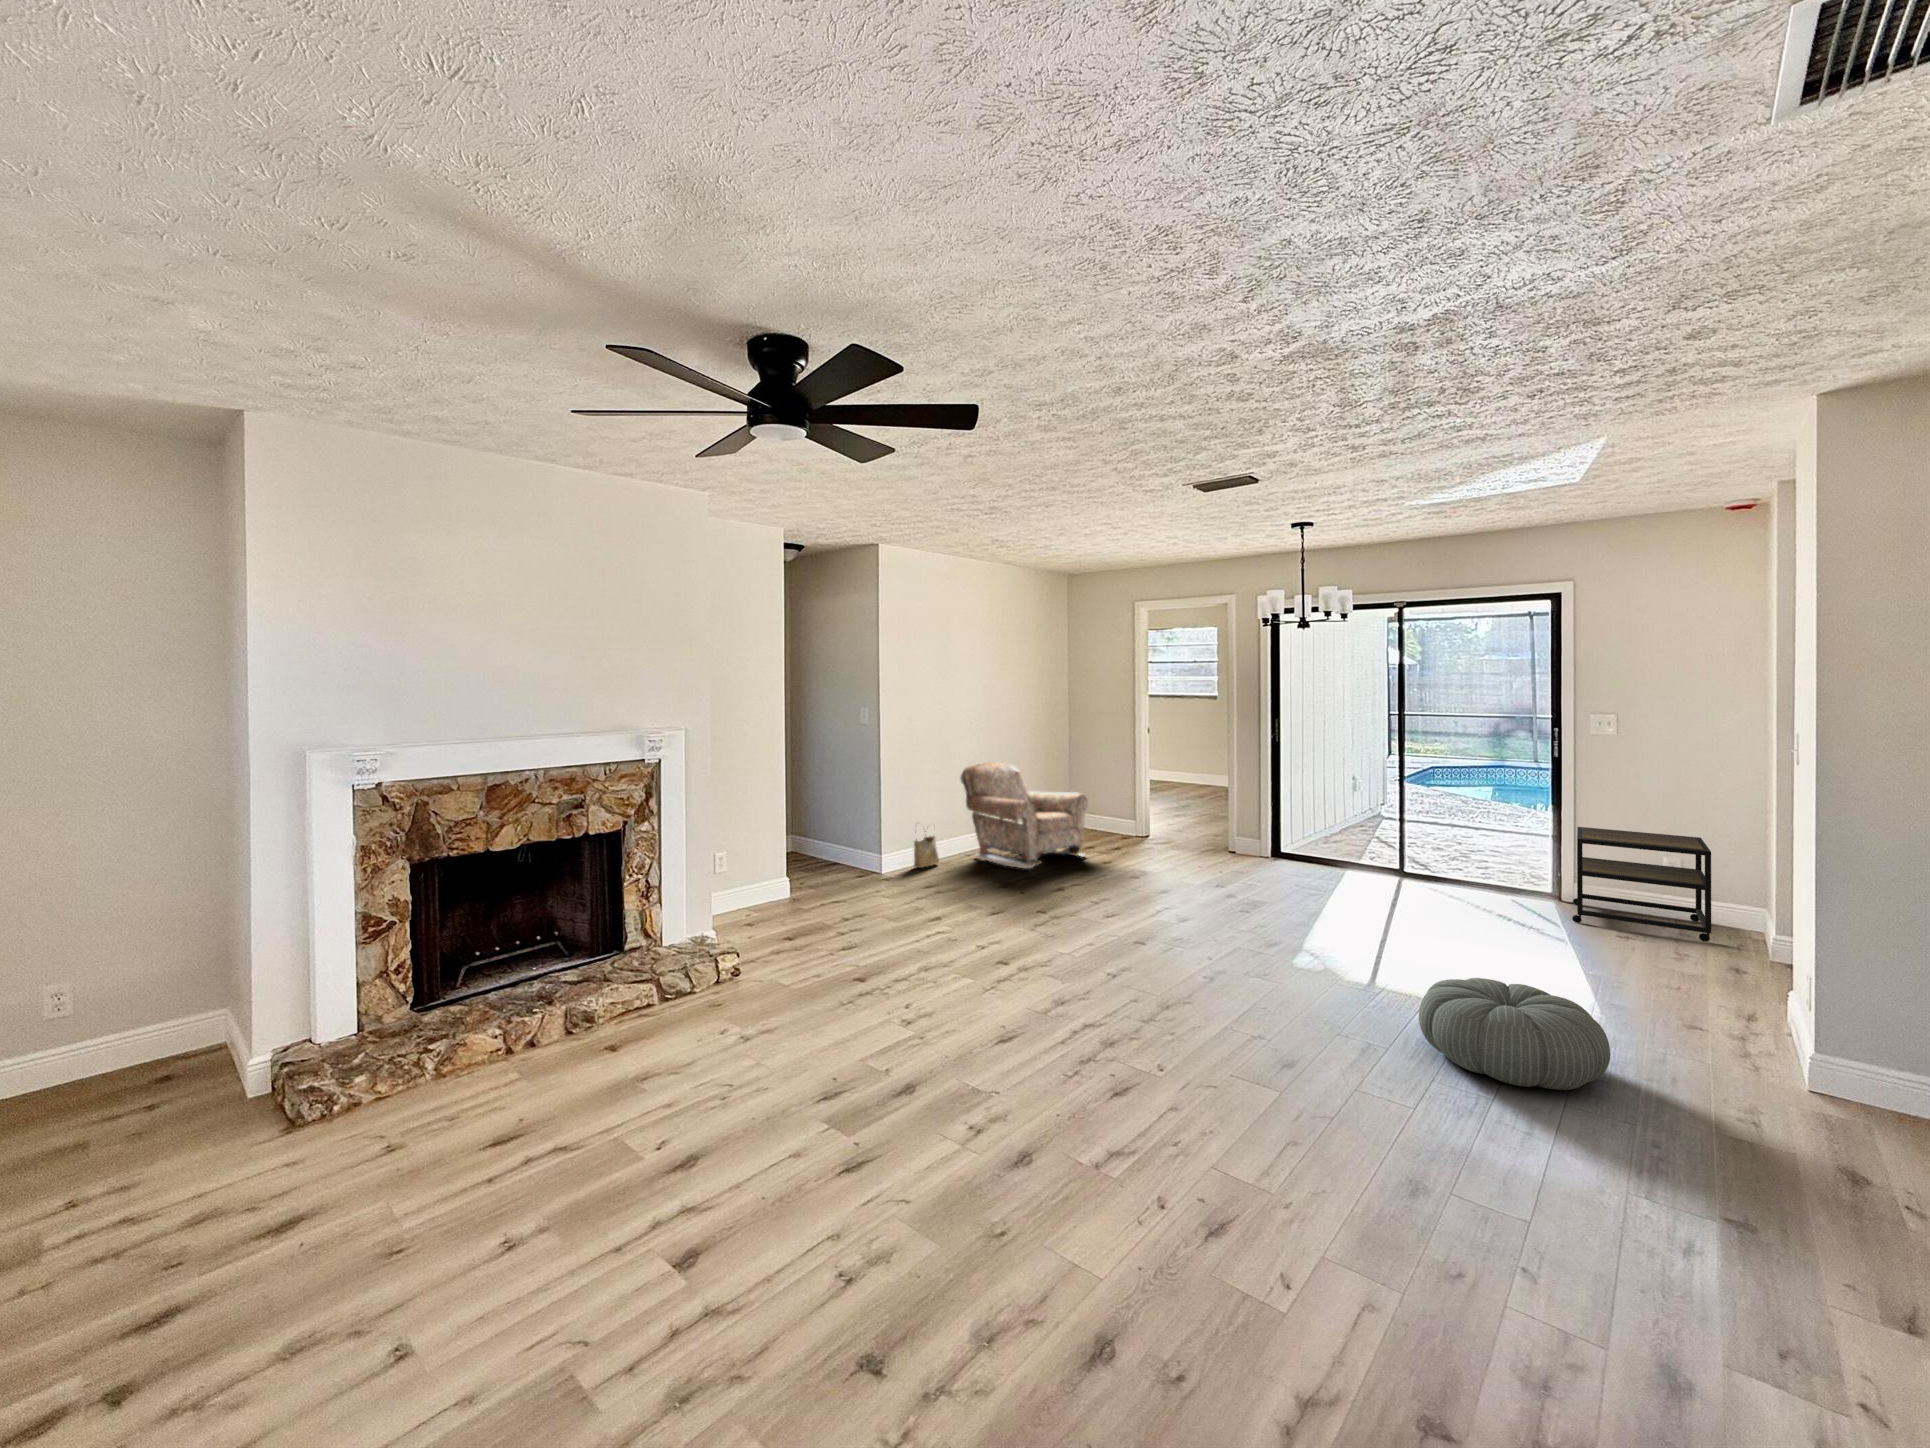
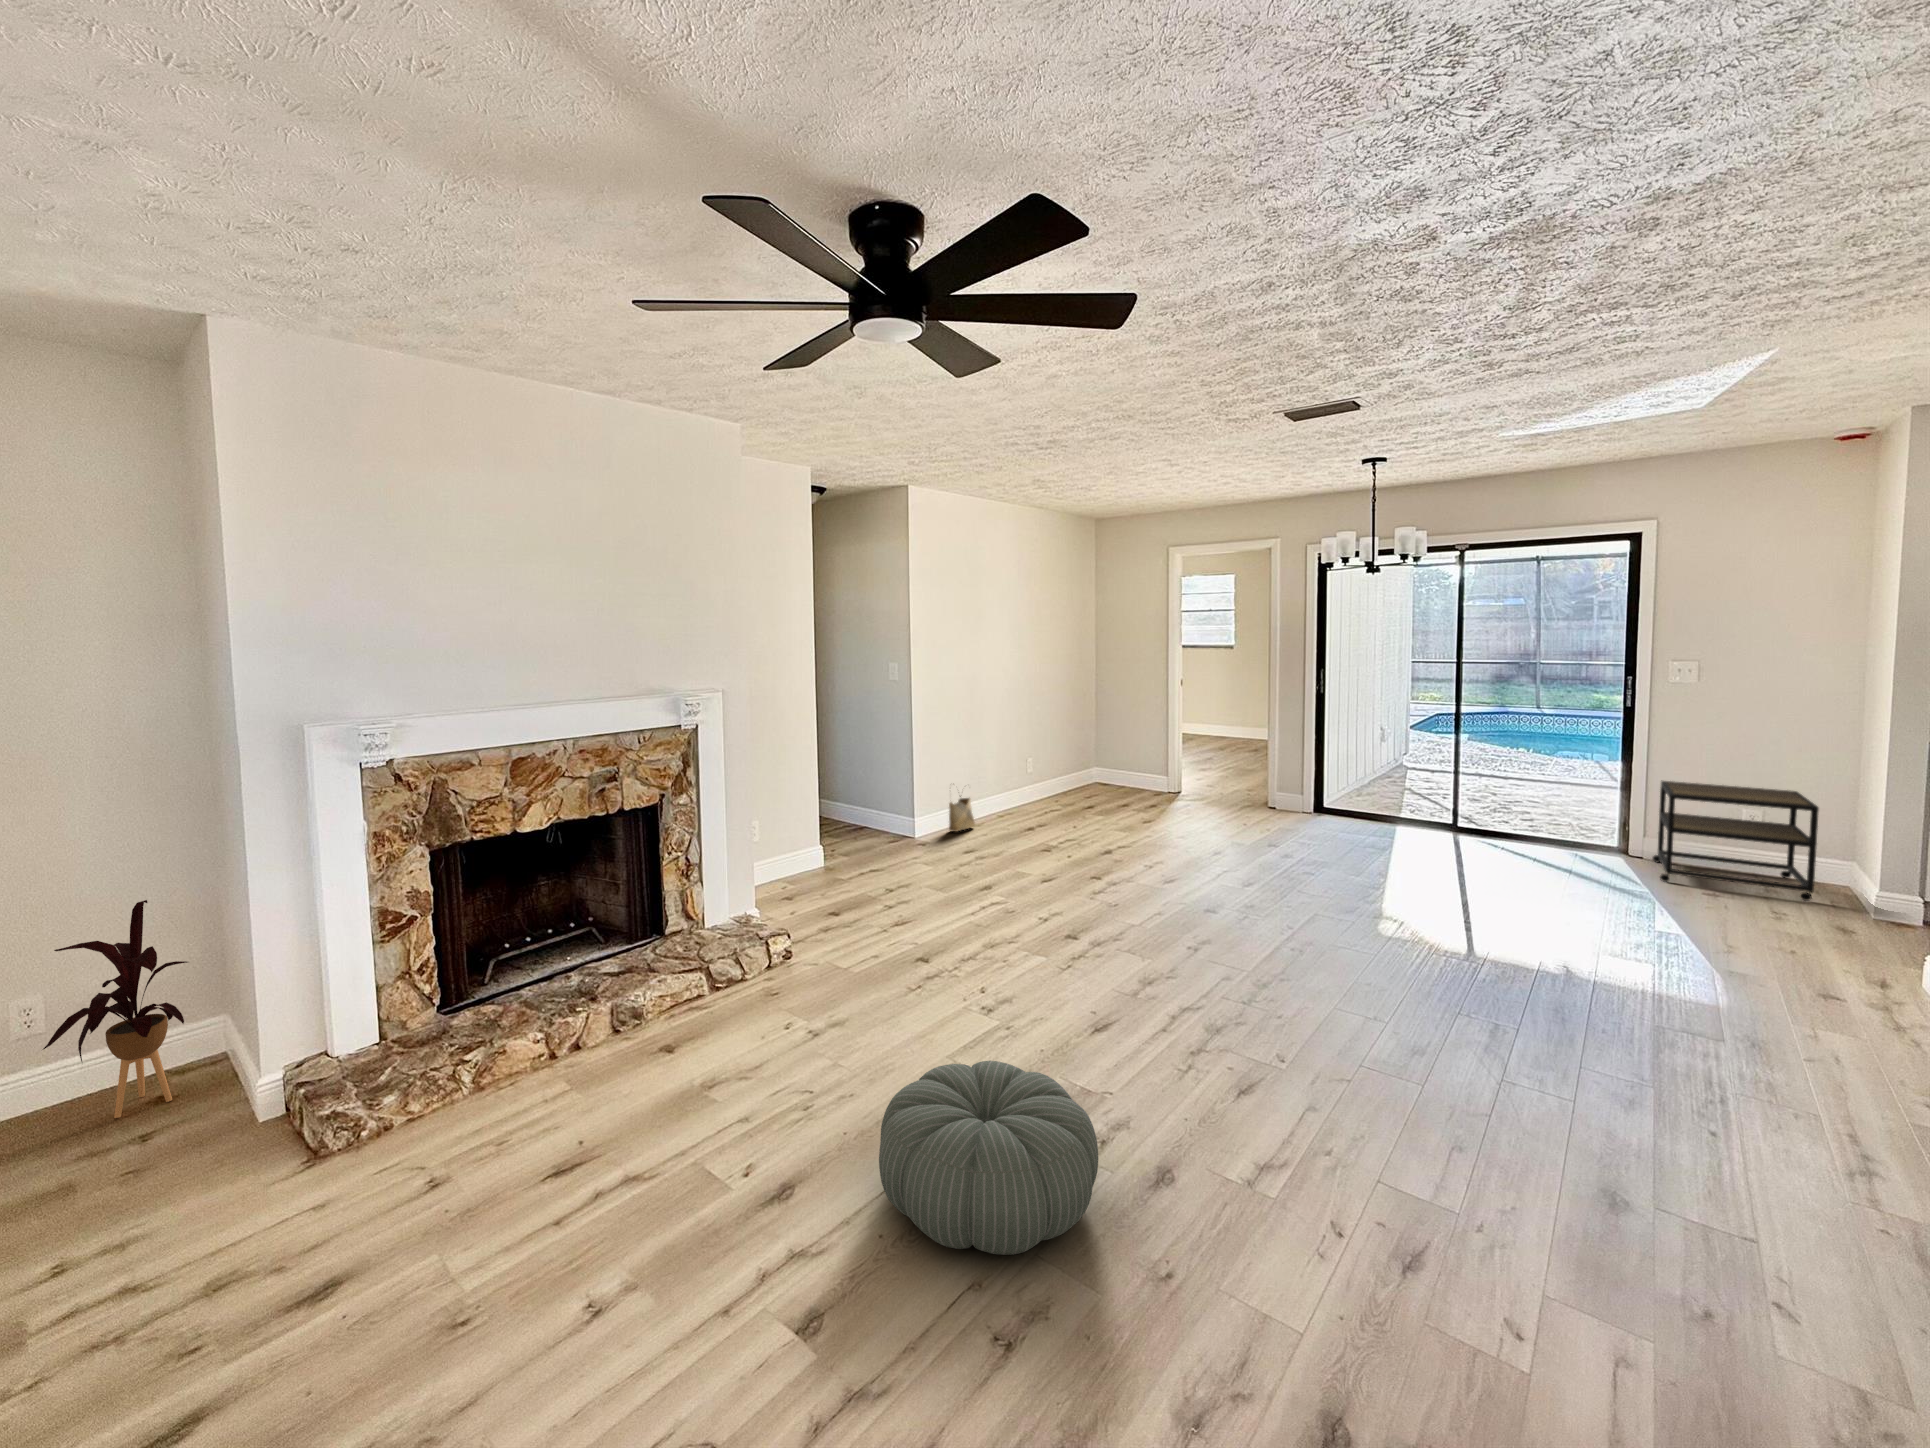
armchair: present [960,762,1088,868] -> none [994,718,1130,831]
house plant: none [68,901,199,1093] -> present [43,900,188,1118]
pouf: present [1419,978,1610,1090] -> present [879,1061,1098,1255]

